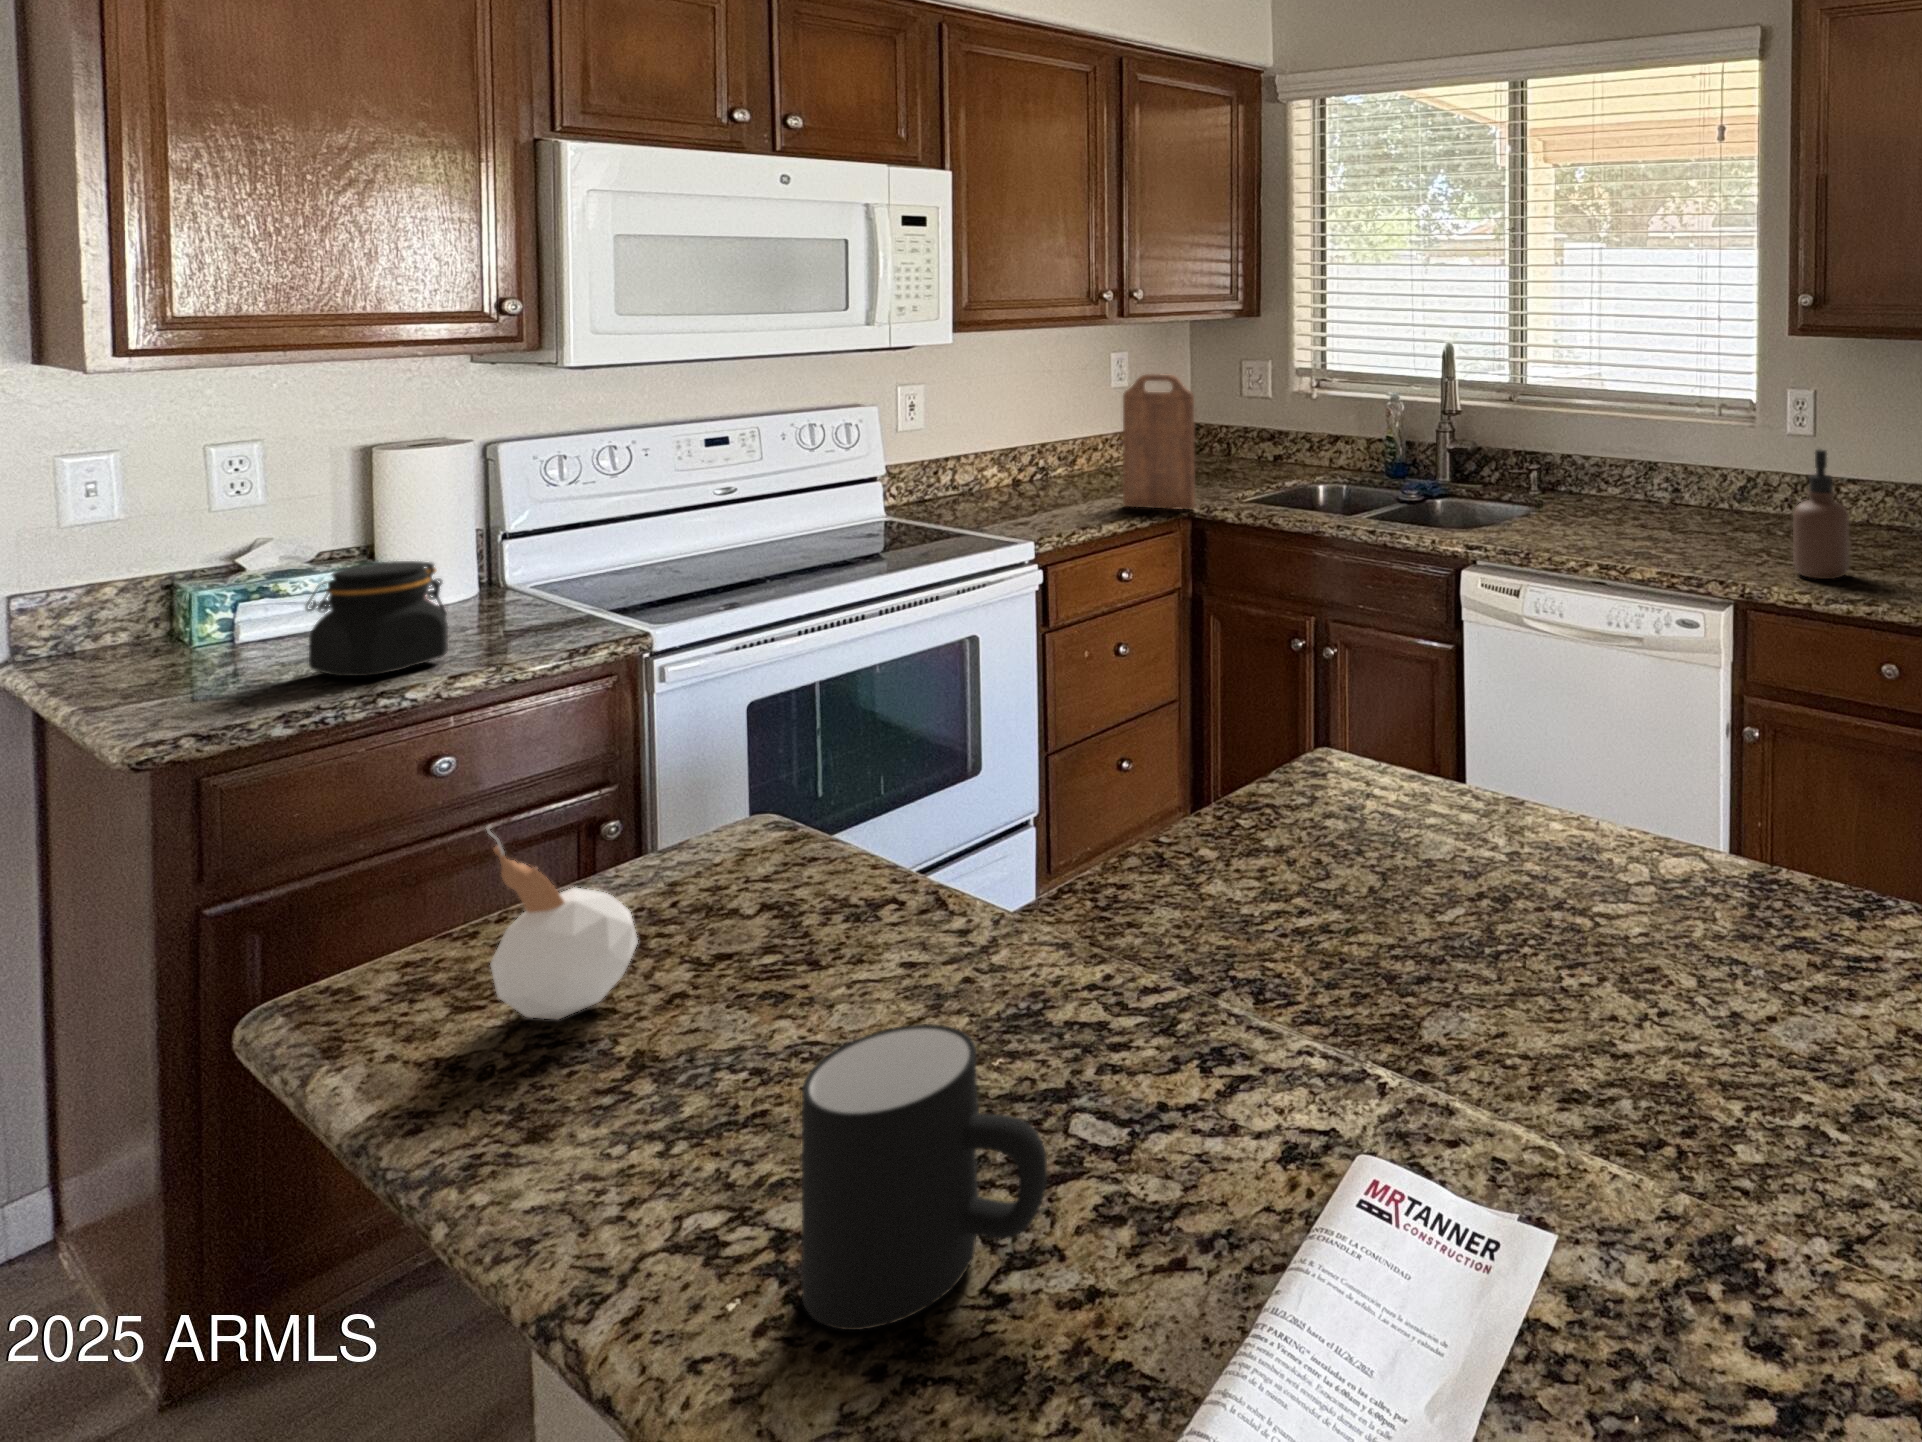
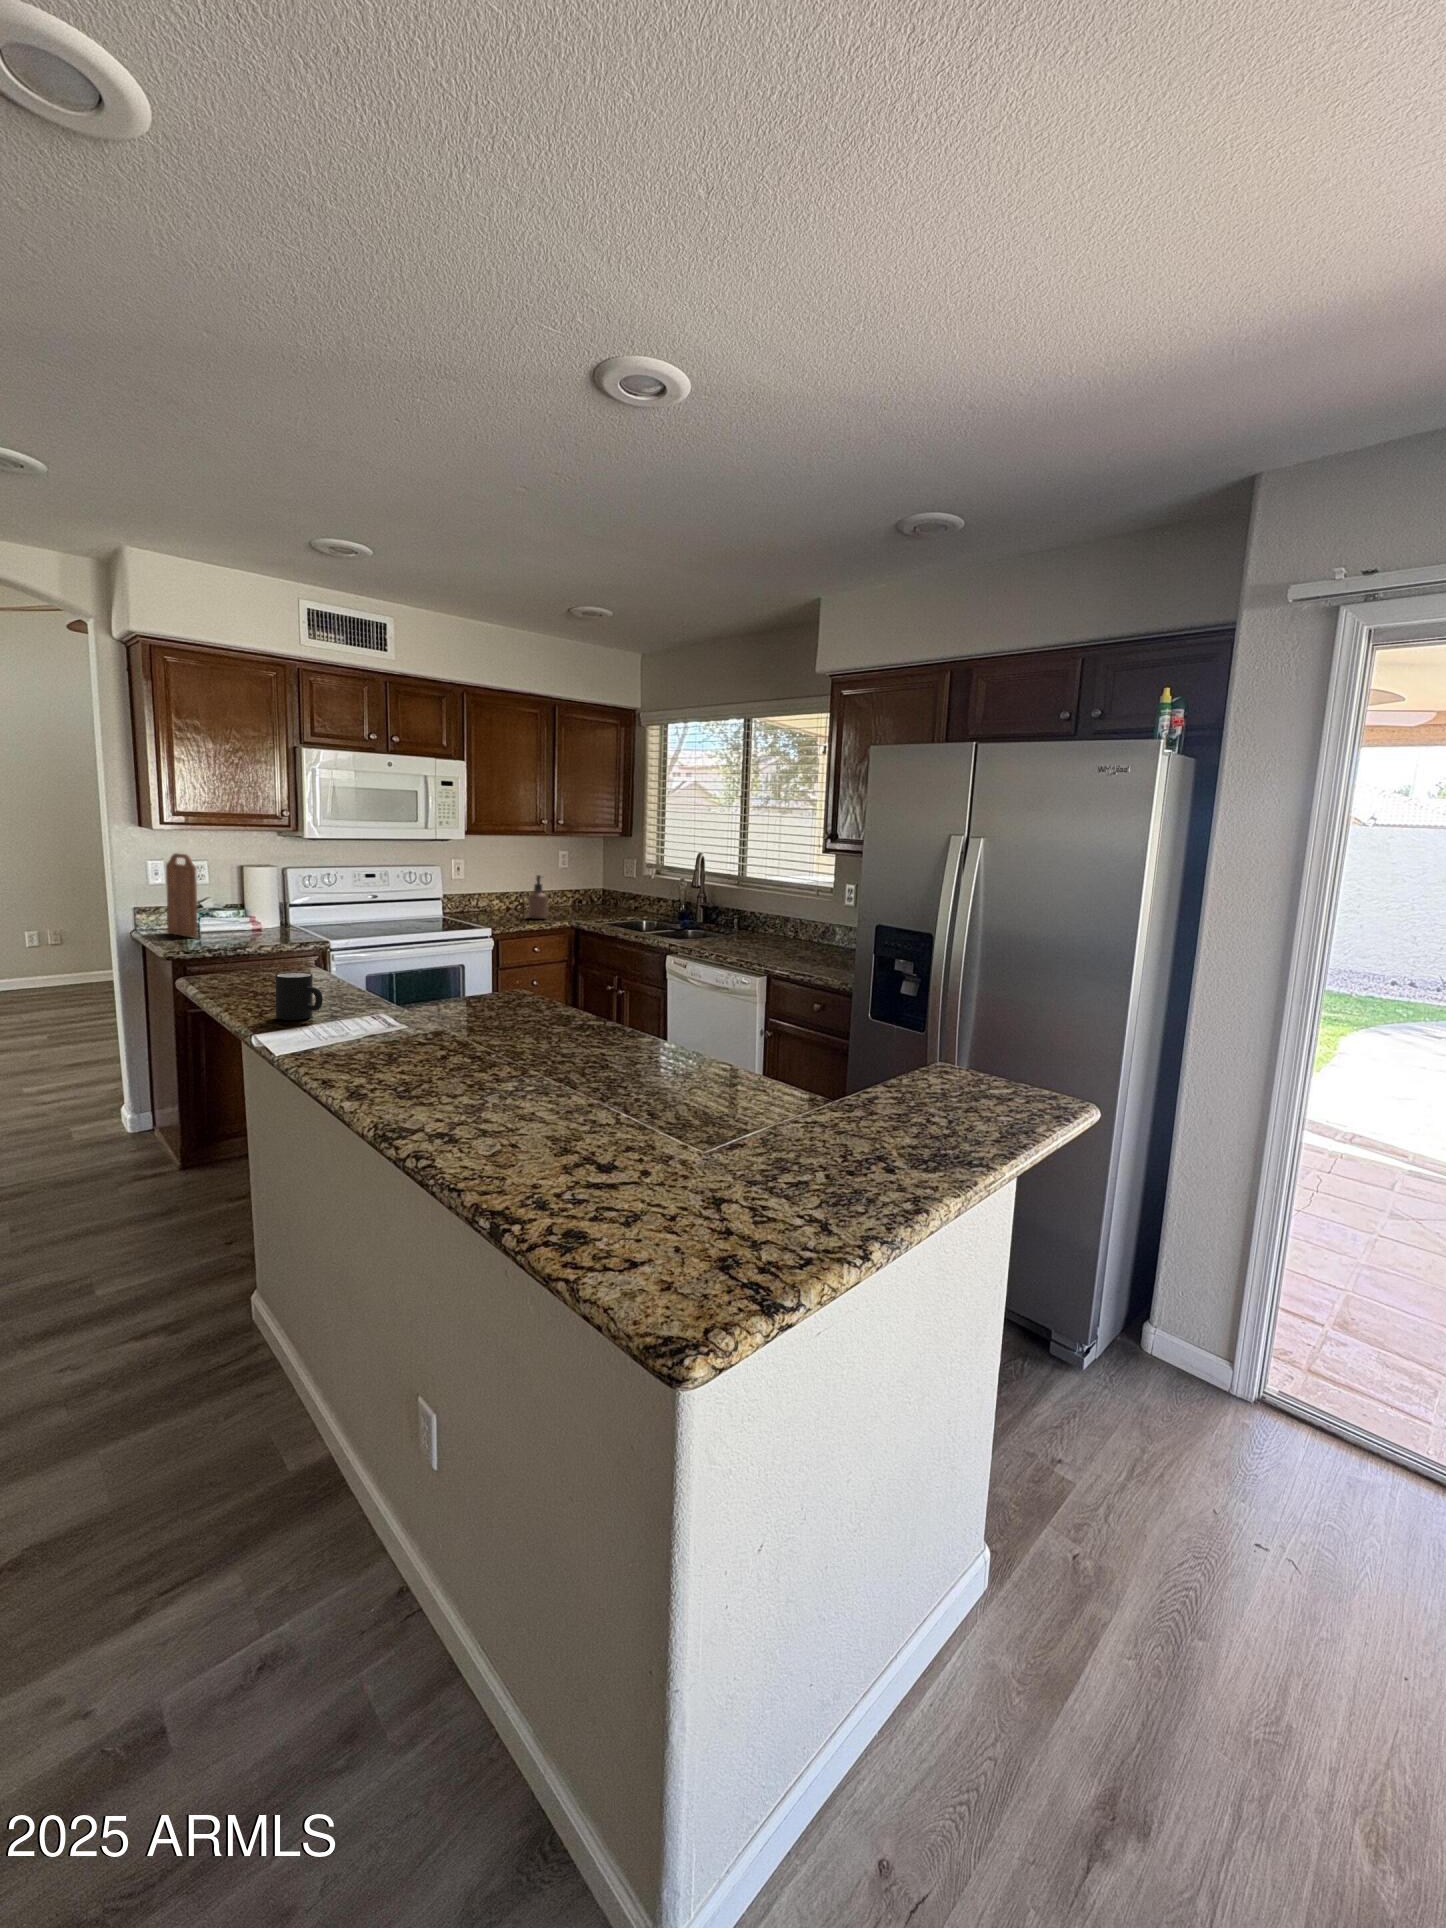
cutting board: present [1123,374,1195,509] -> present [166,853,198,938]
soap dispenser: present [1793,449,1849,579] -> present [528,875,548,919]
jar: present [305,561,448,676] -> none [216,904,261,942]
candle: present [486,826,638,1019] -> none [237,941,272,991]

